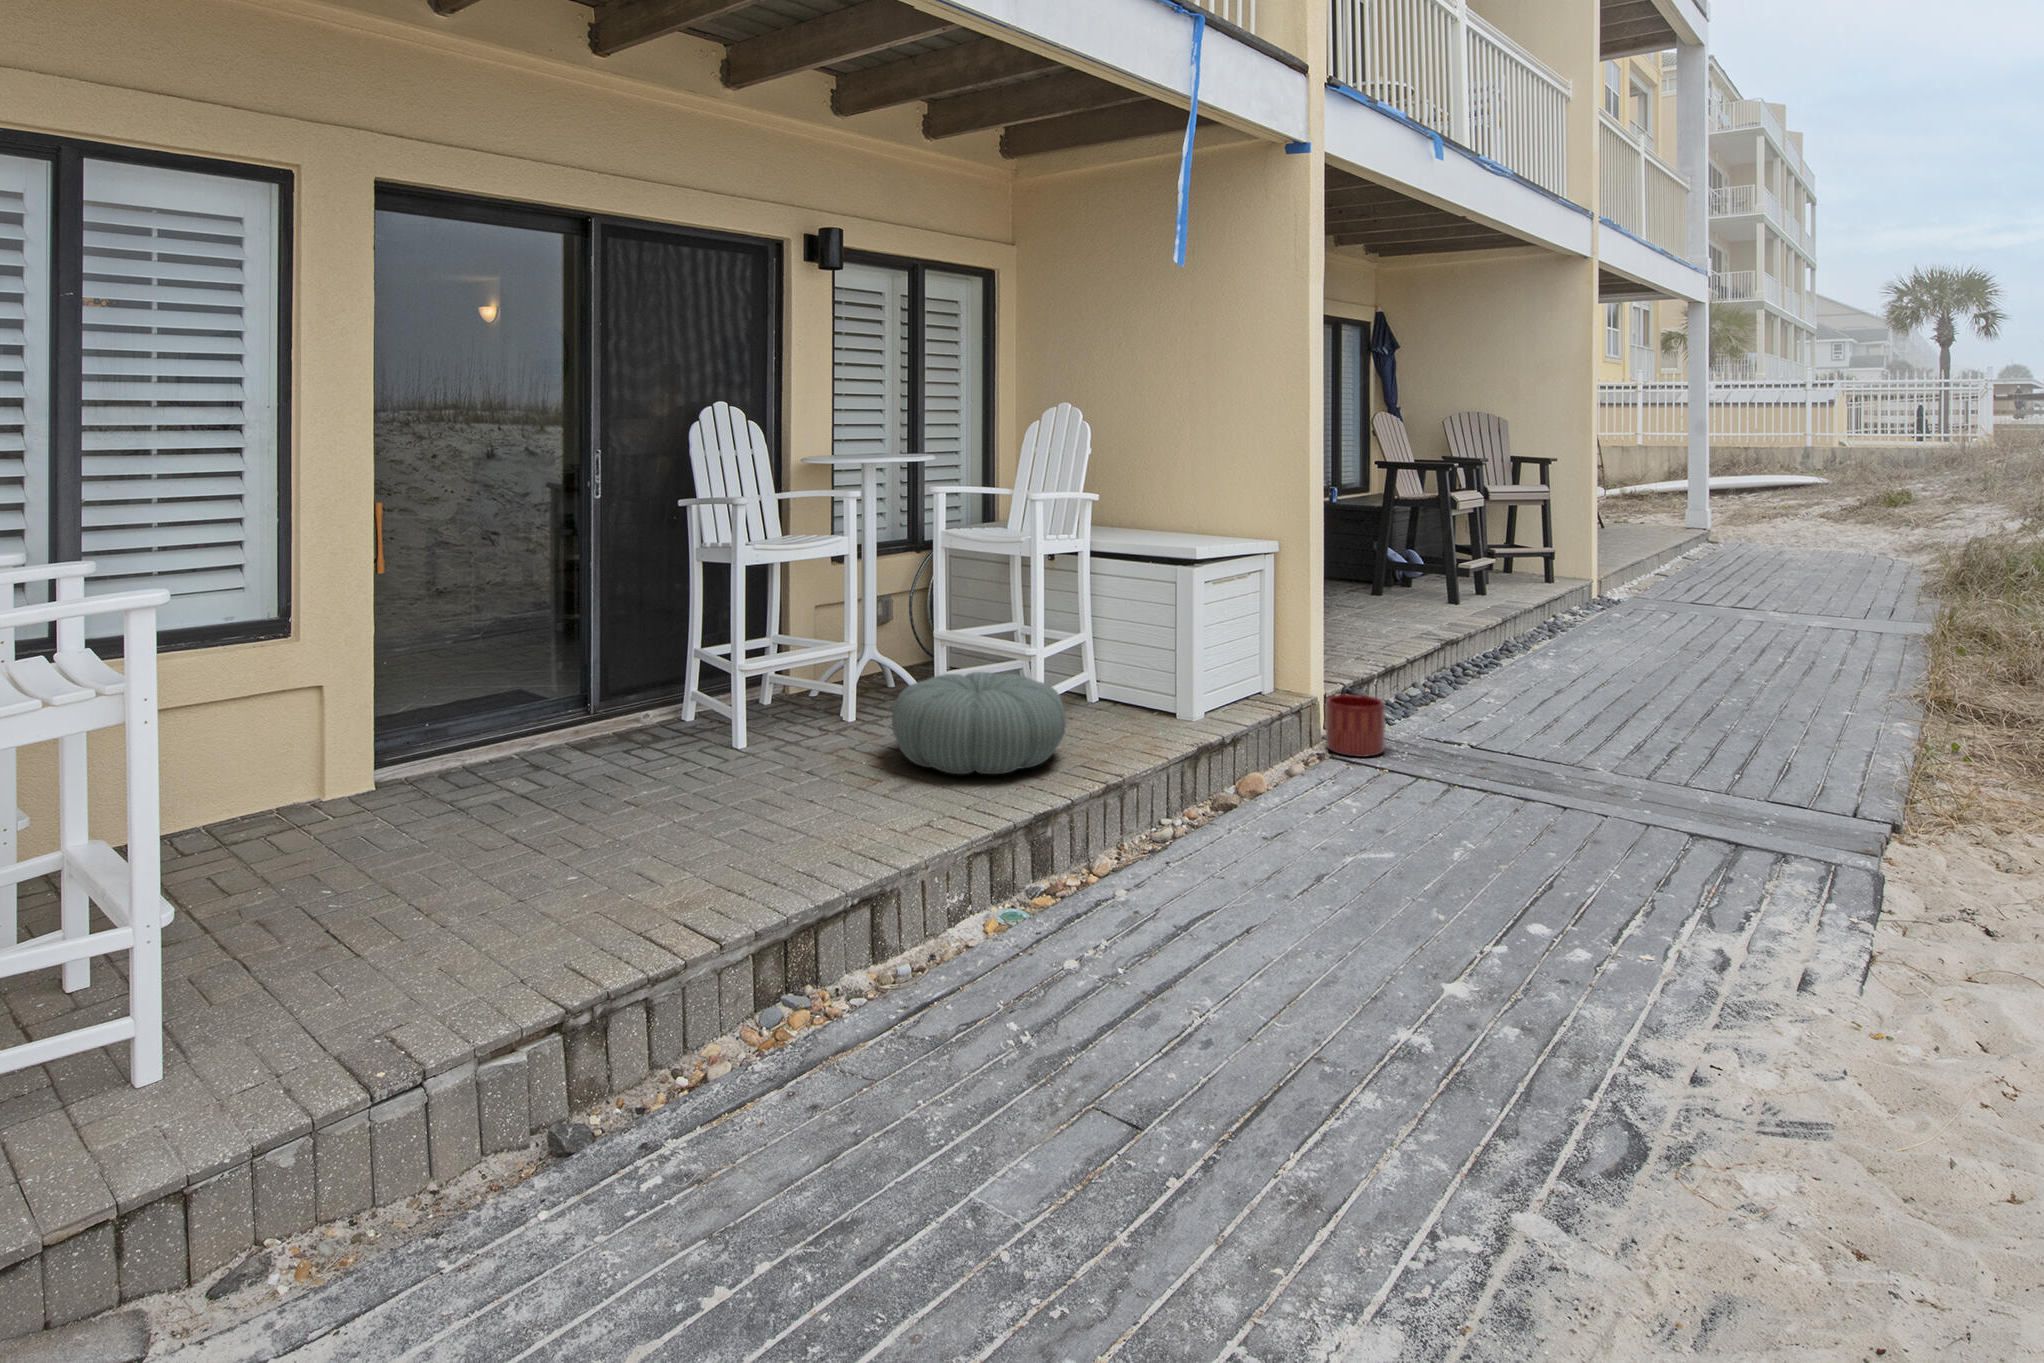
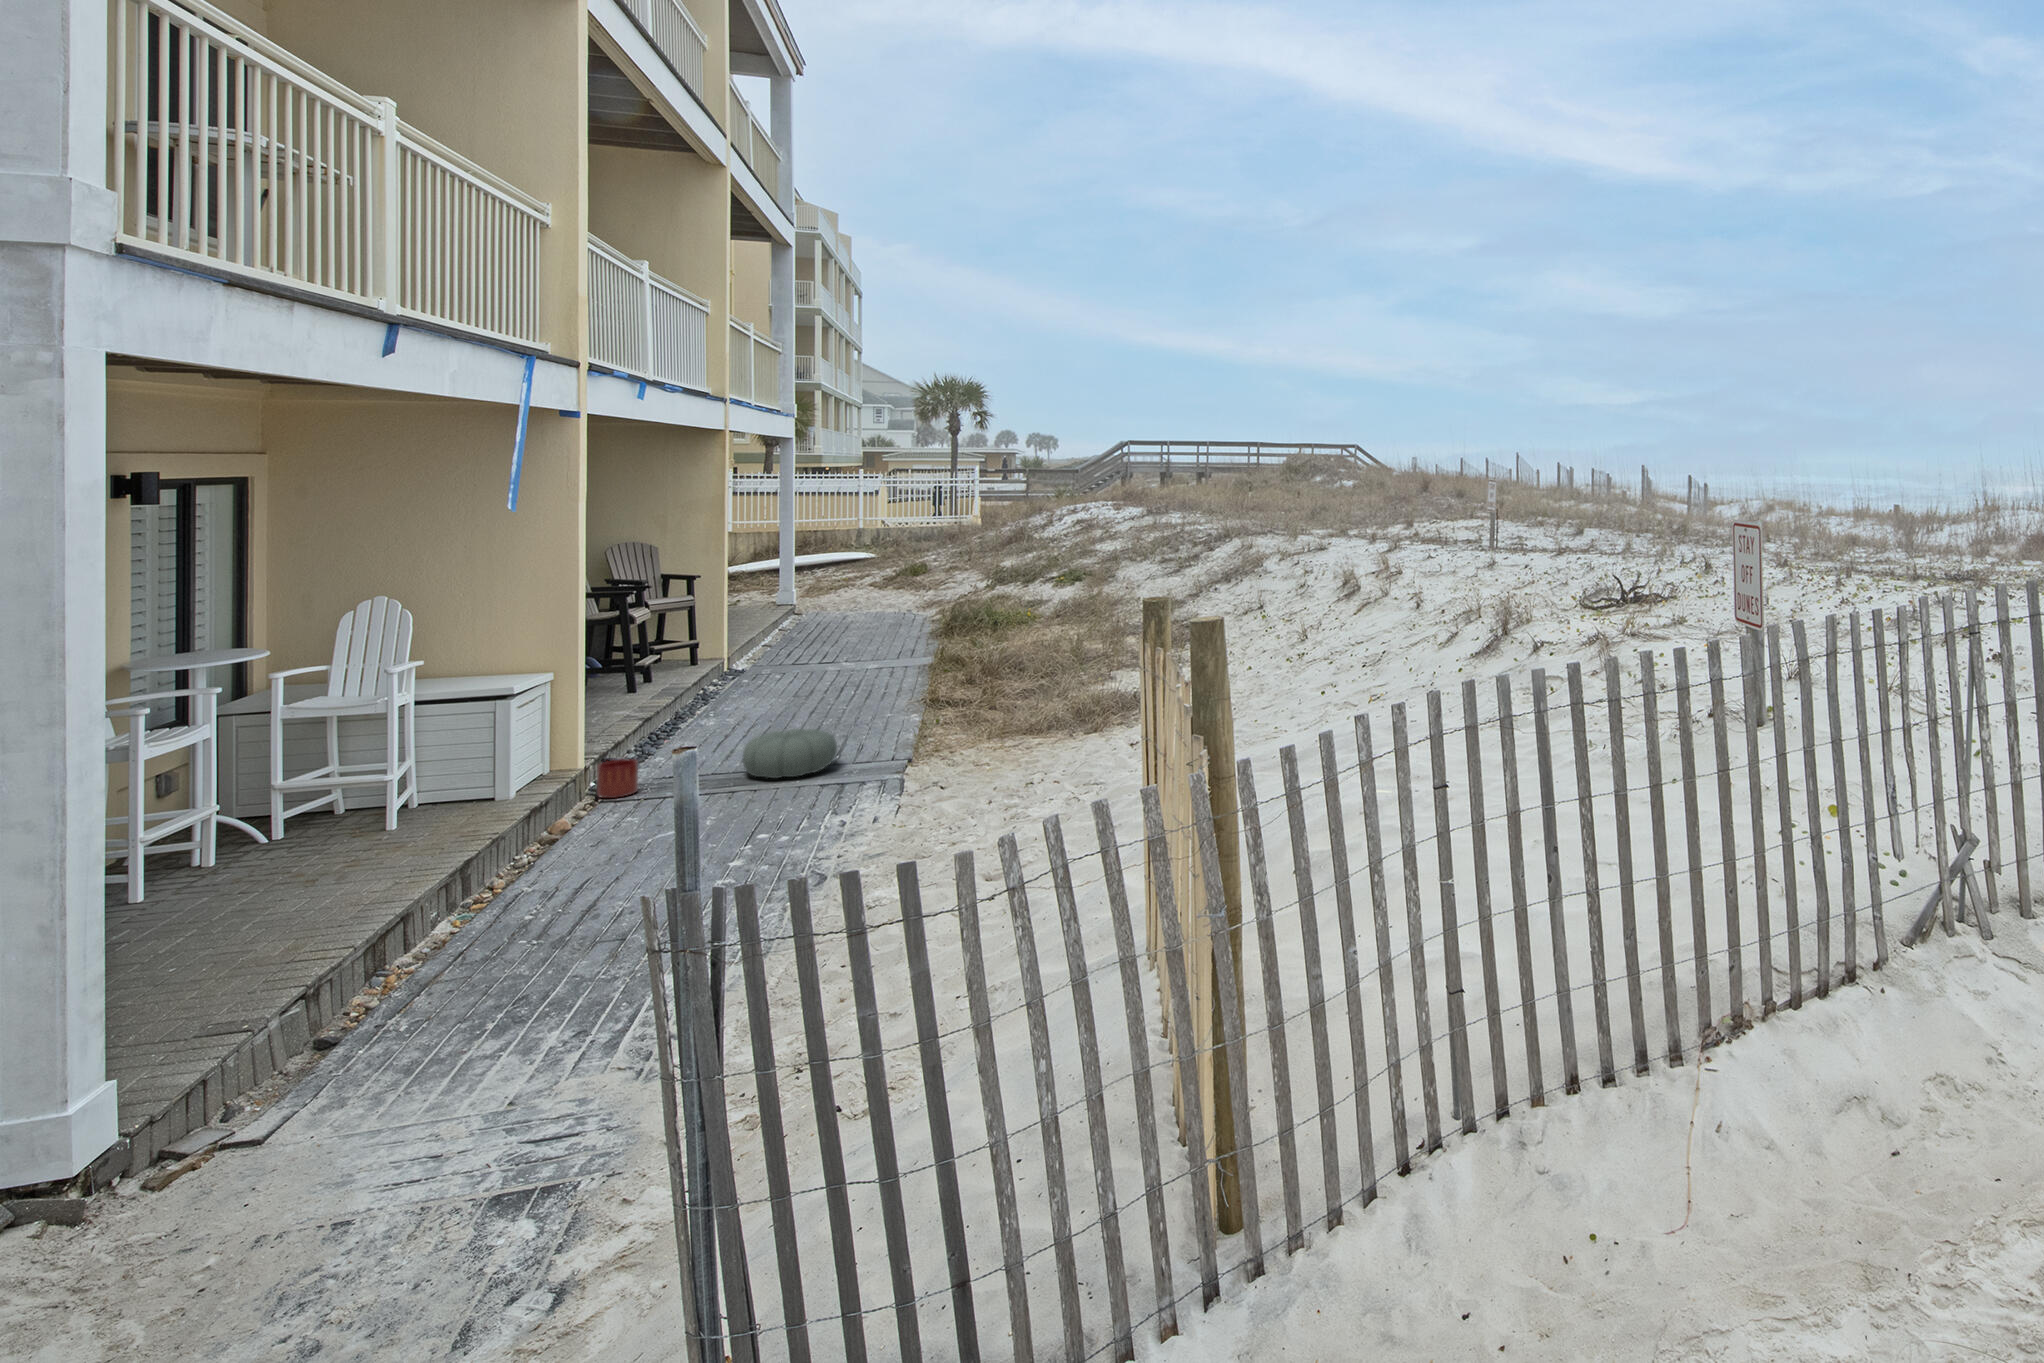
pouf: present [892,672,1066,774] -> present [743,729,837,778]

